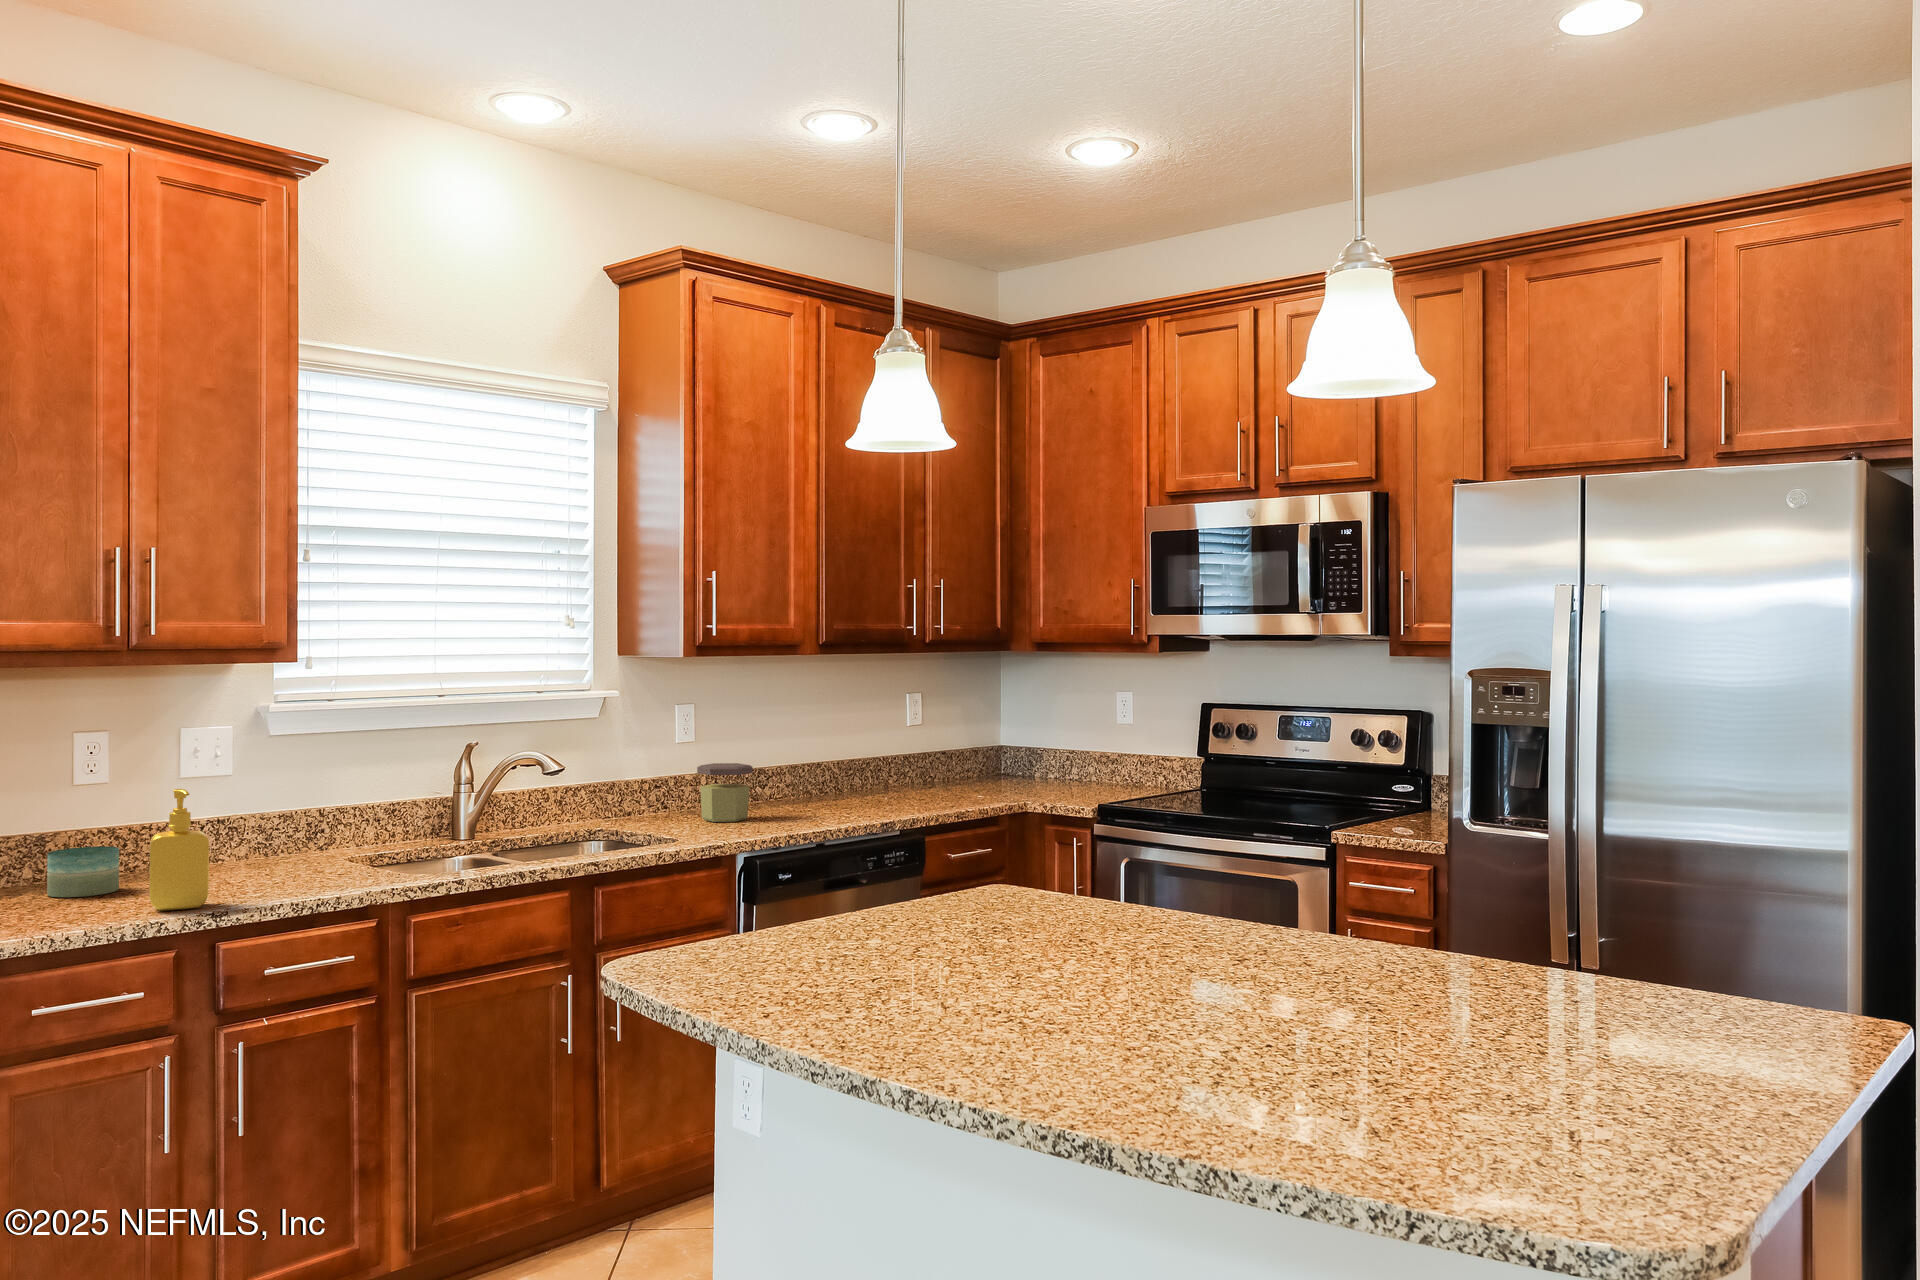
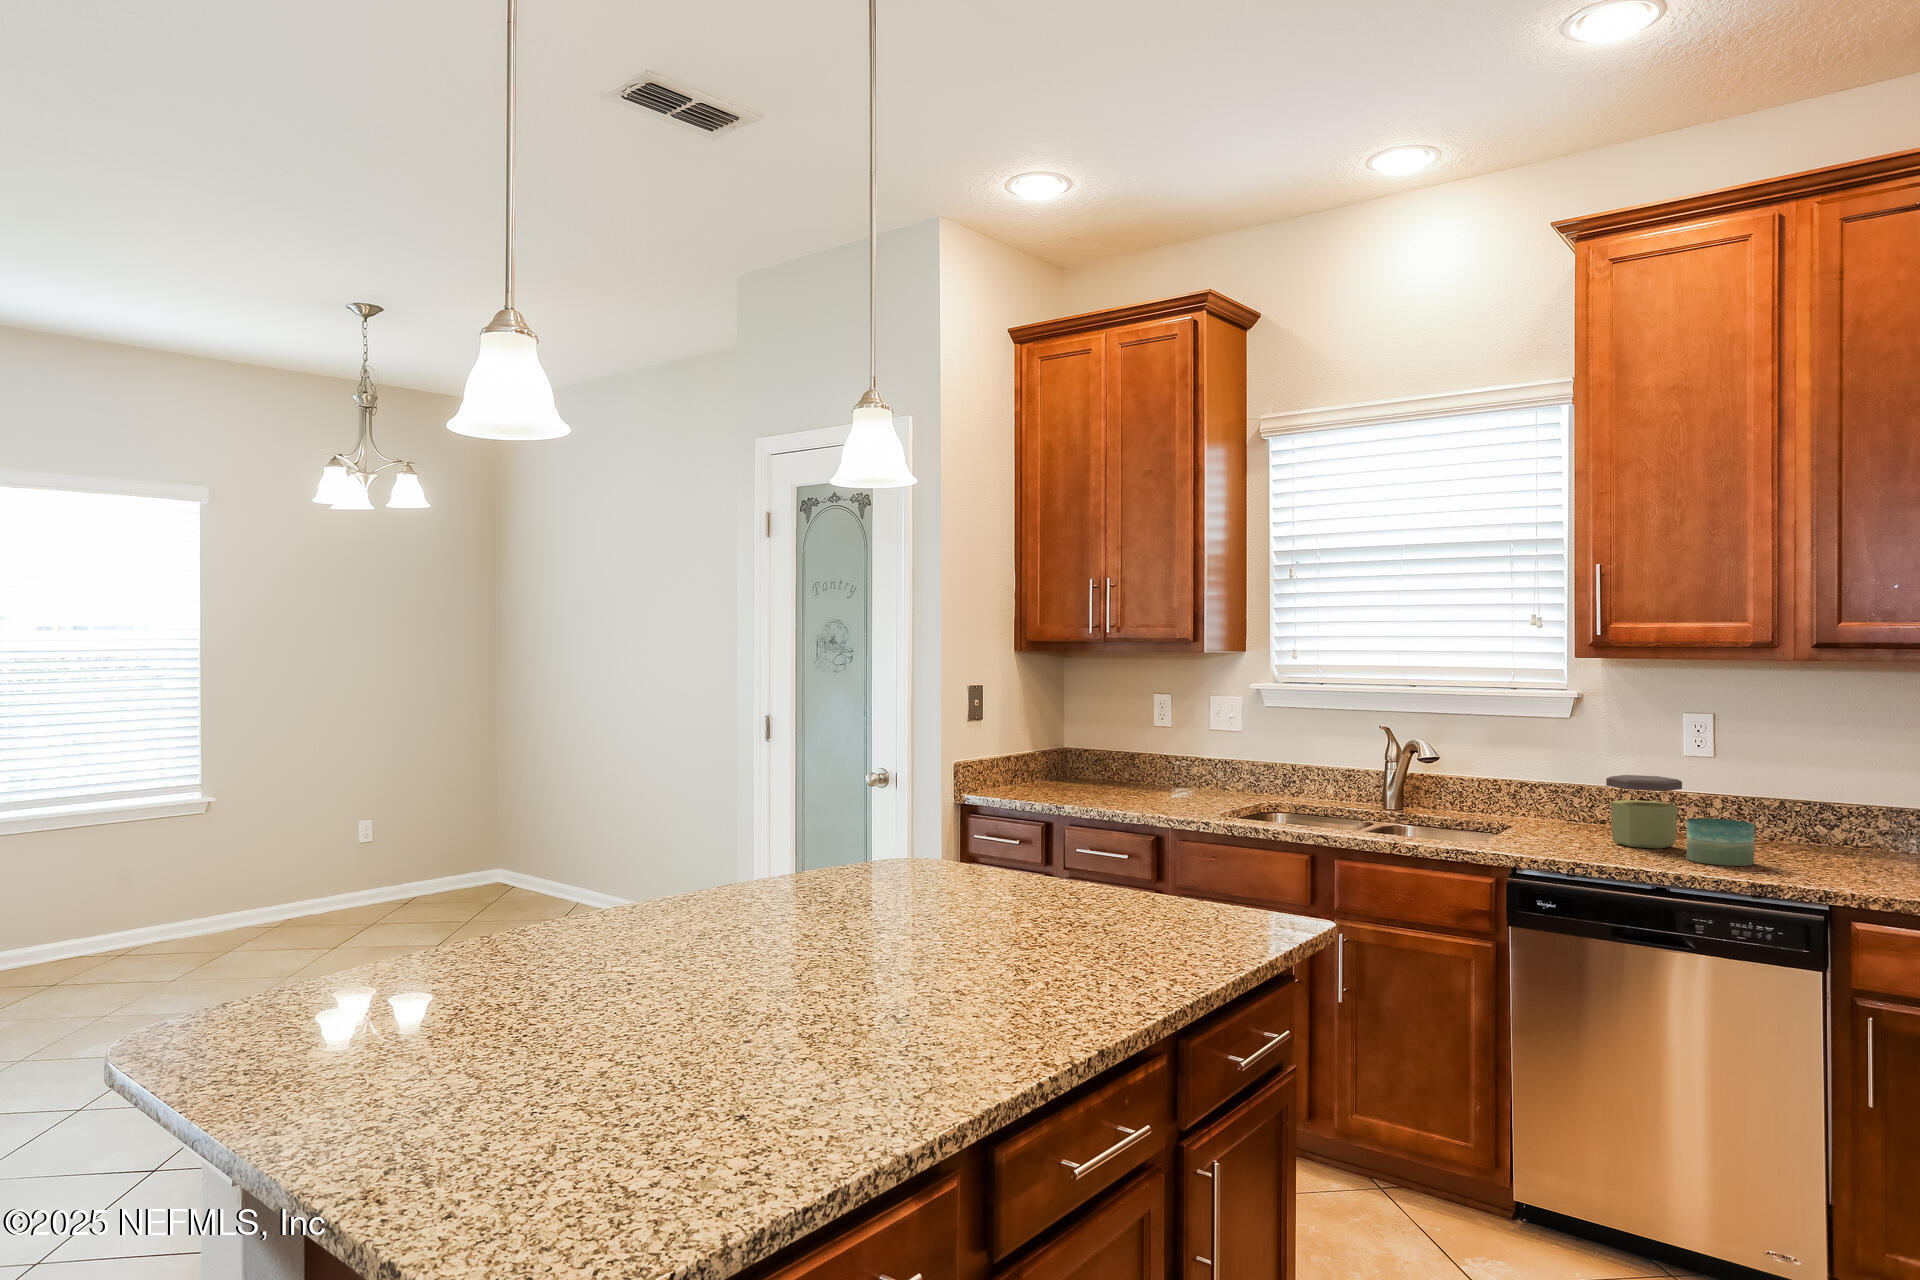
soap dispenser: present [149,789,209,911] -> none [1047,722,1081,799]
candle: present [47,847,119,897] -> present [1687,818,1754,866]

